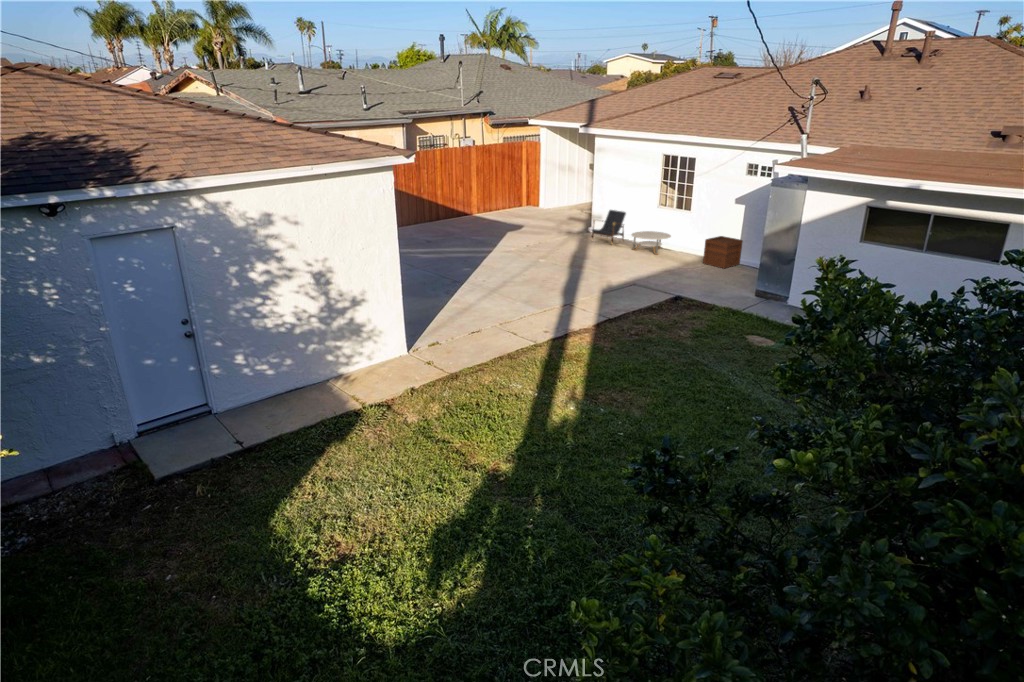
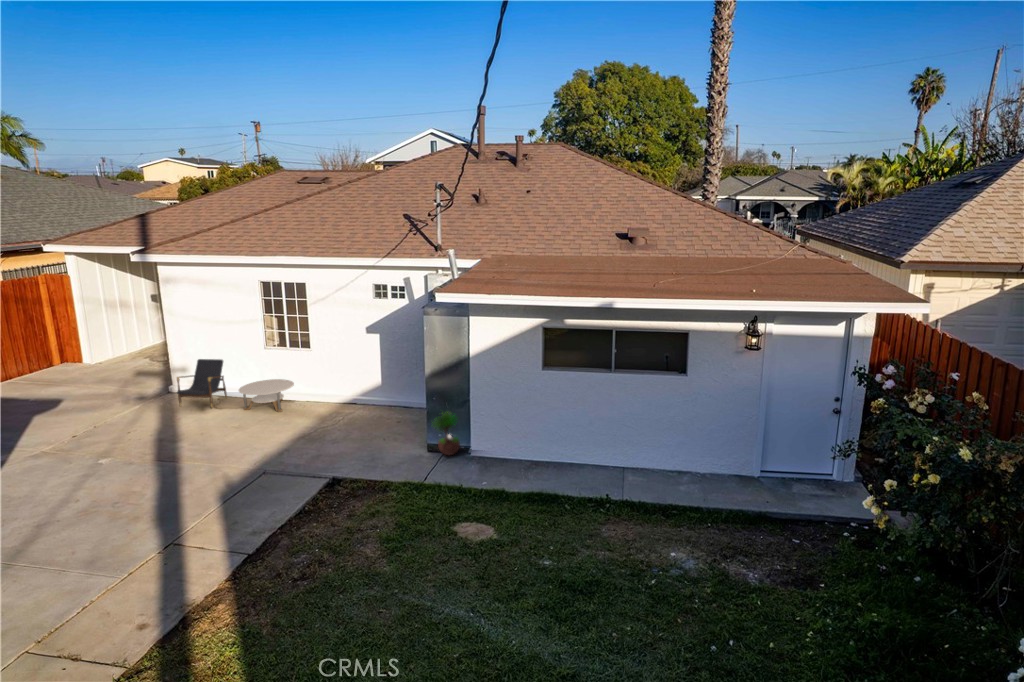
wooden crate: present [703,236,743,268] -> none [343,374,389,416]
potted tree: none [758,261,784,301] -> present [432,412,460,455]

